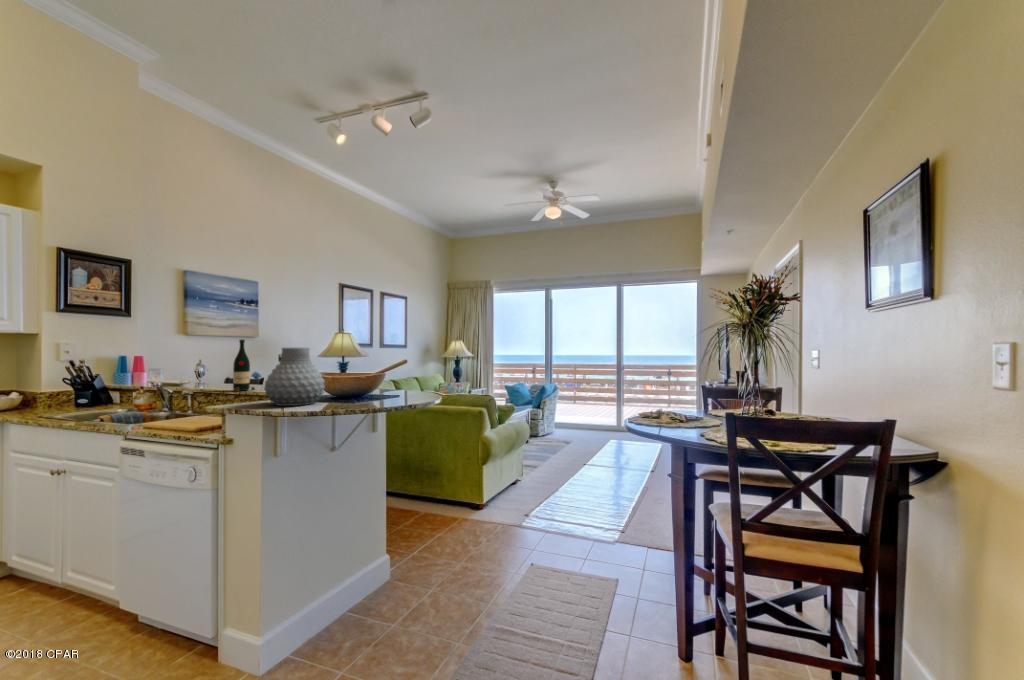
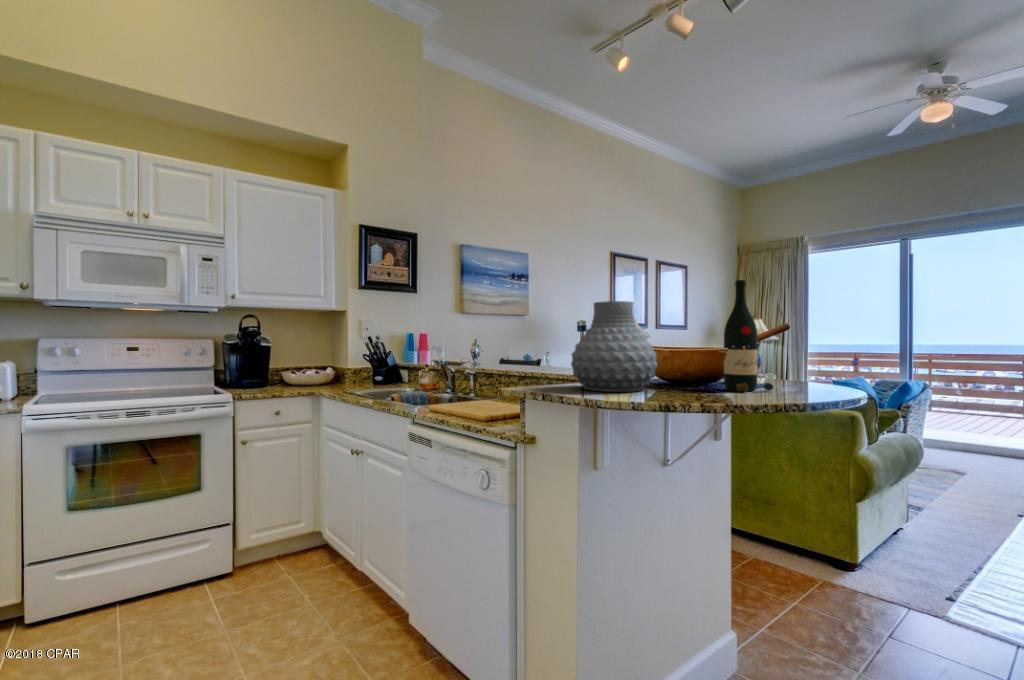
wine bottle: present [233,340,255,391] -> present [724,280,774,392]

